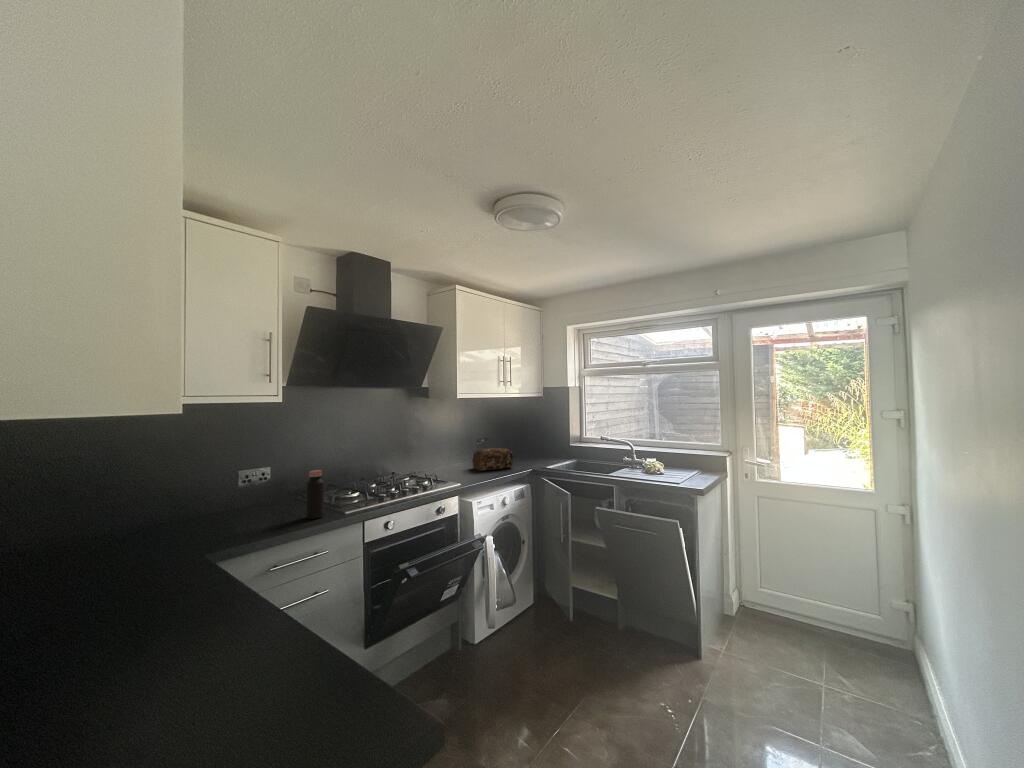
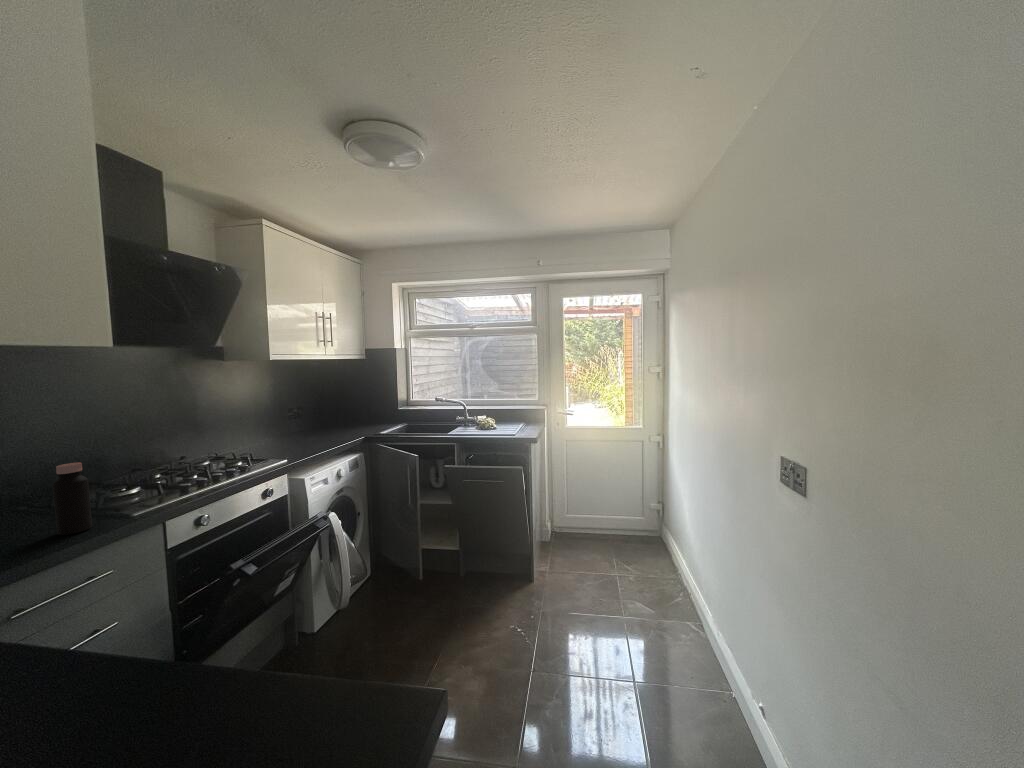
bread loaf: present [472,448,513,471] -> none [289,418,343,446]

